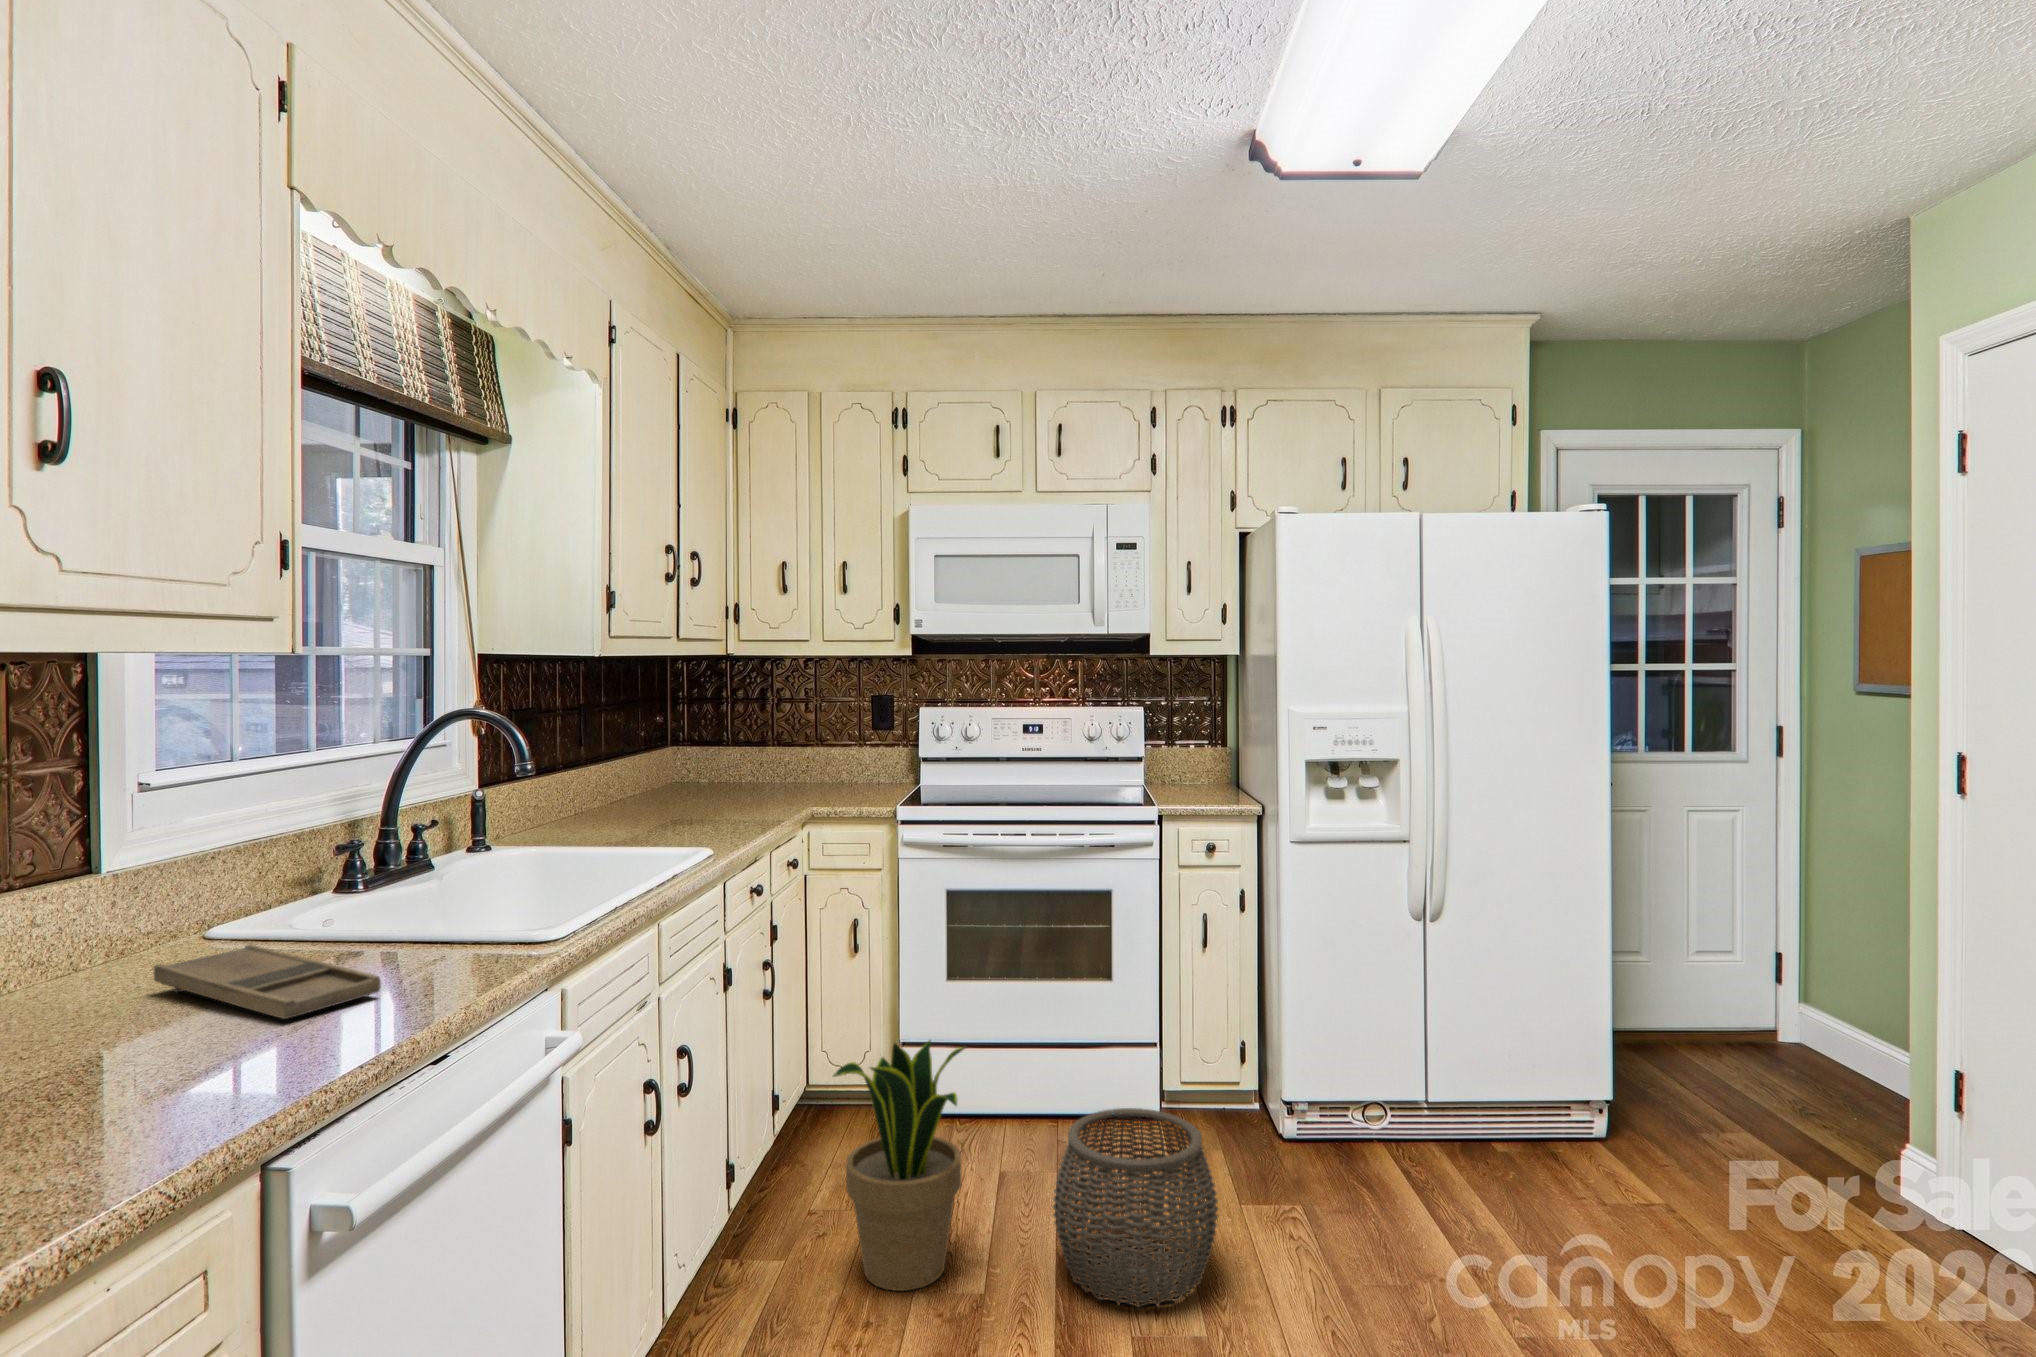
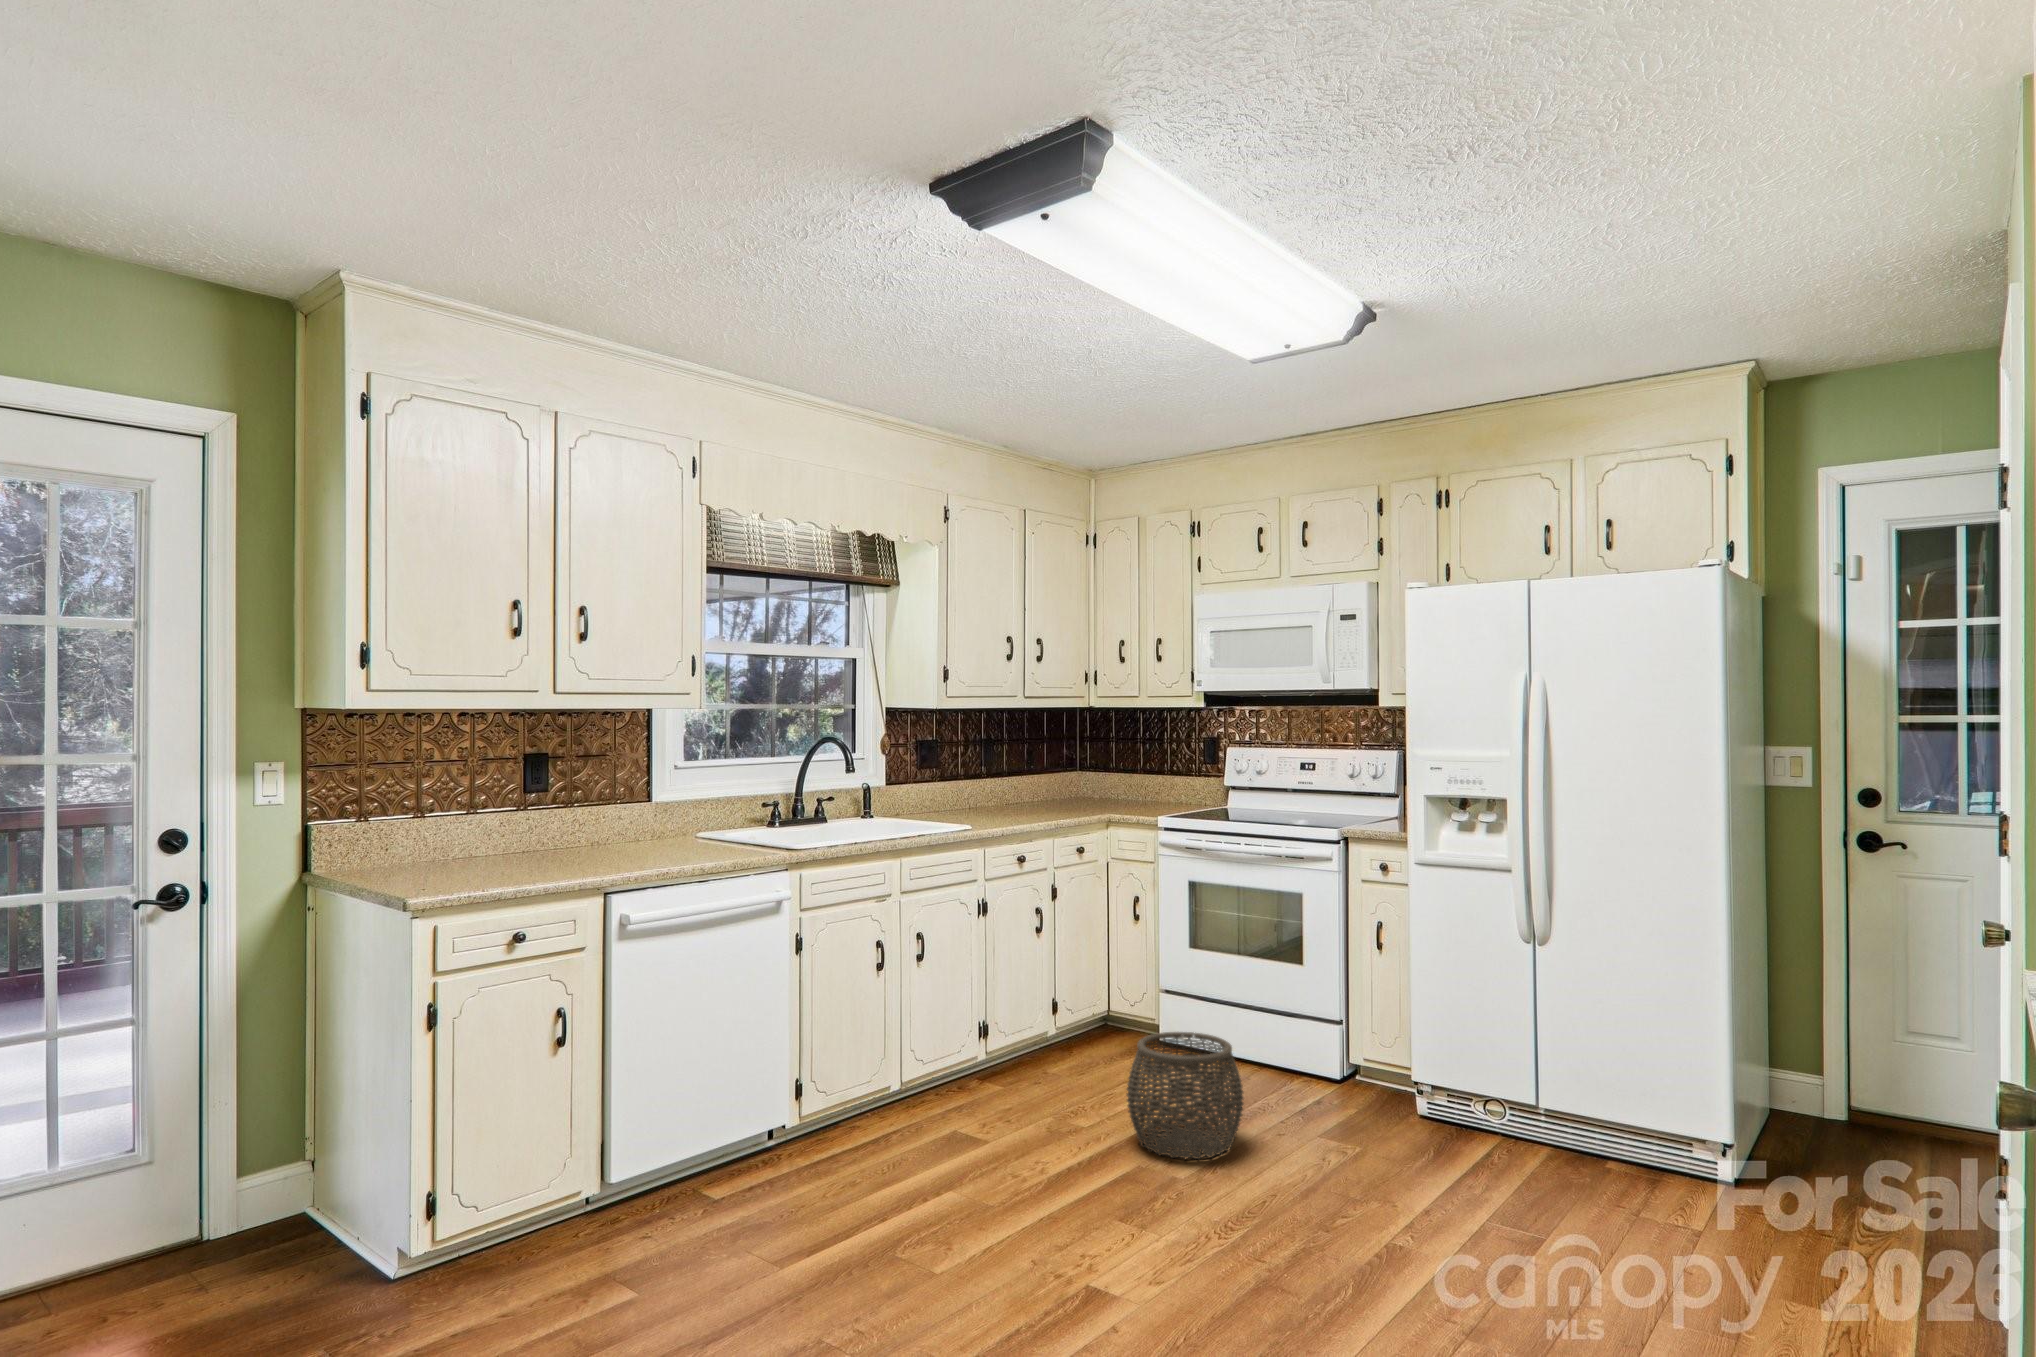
tray: present [154,944,381,1019] -> none [651,833,705,854]
potted plant: present [834,1040,965,1291] -> none [1010,956,1104,1117]

